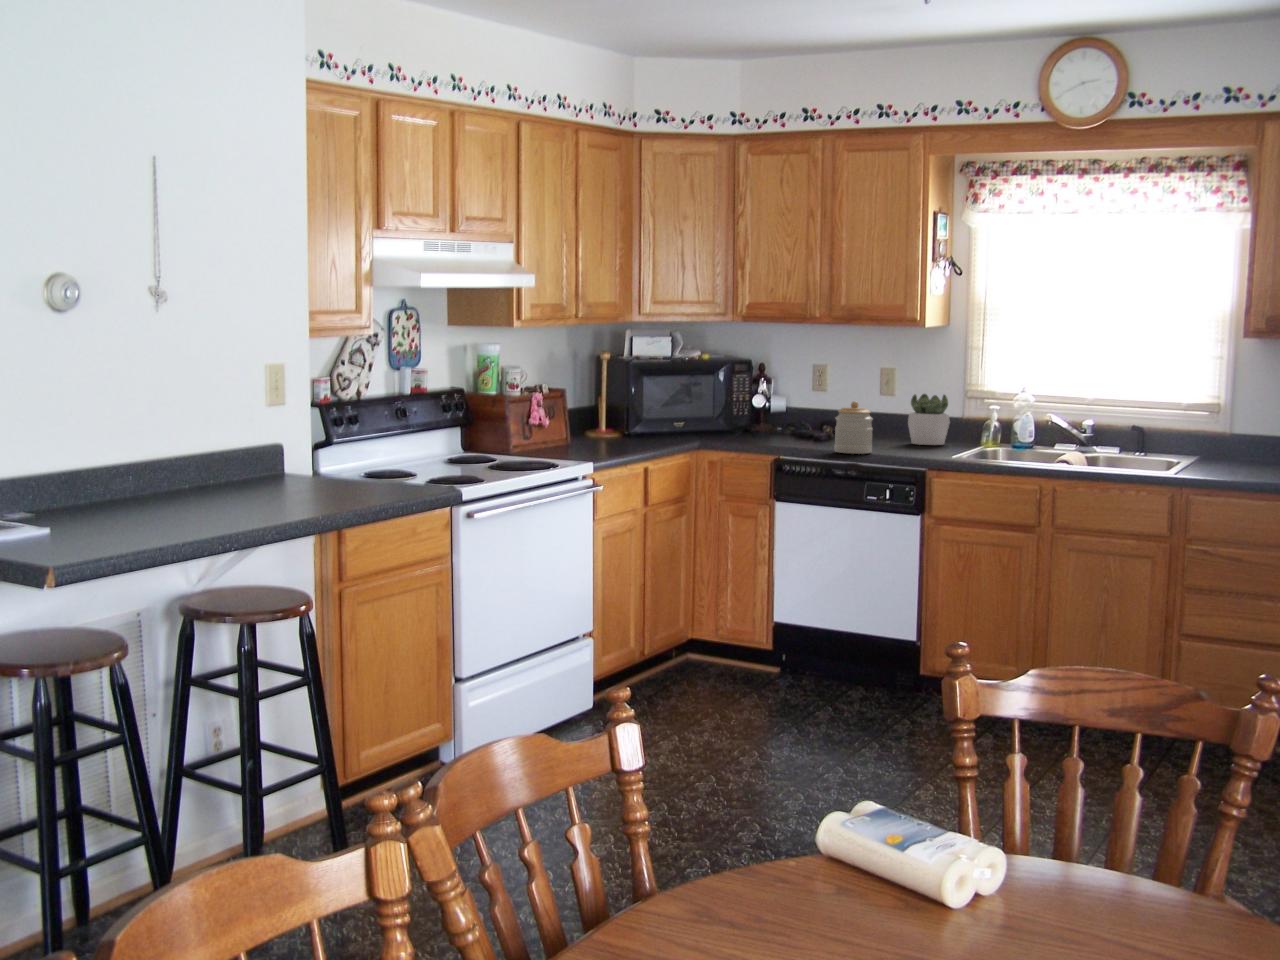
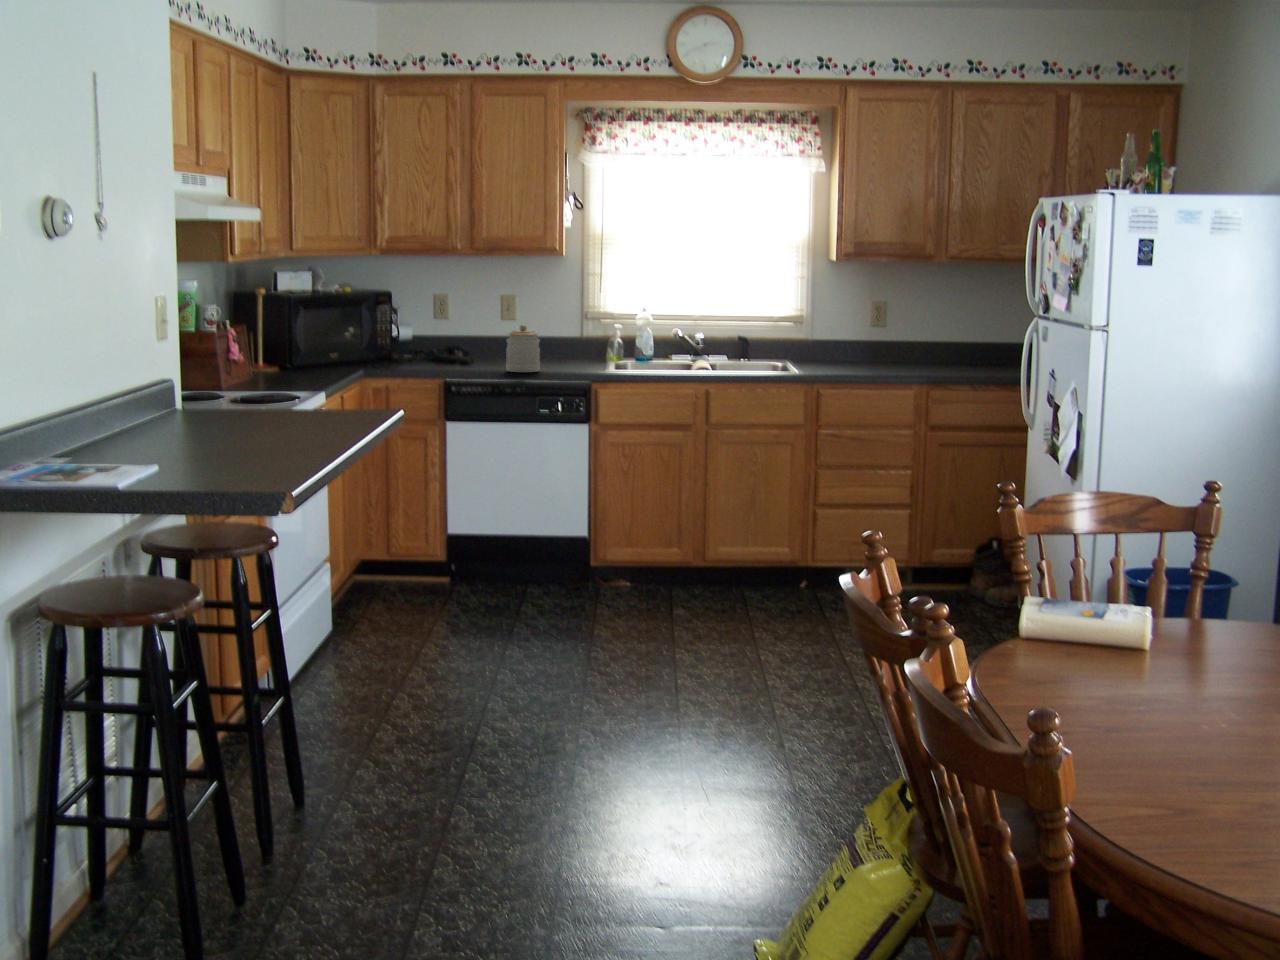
succulent plant: present [908,394,950,445] -> none [545,315,584,361]

